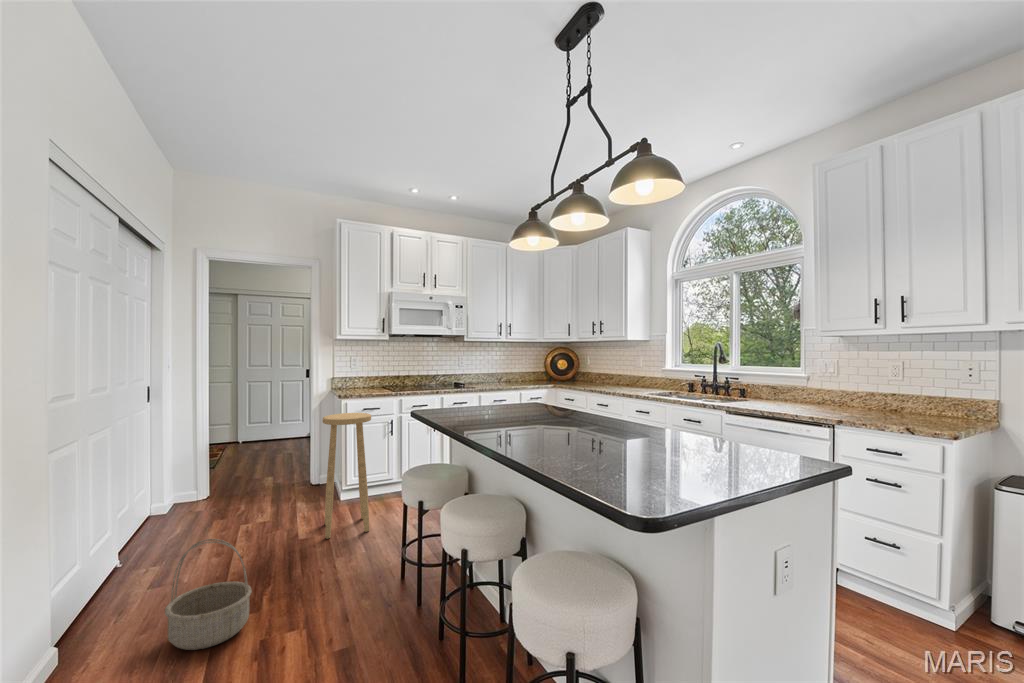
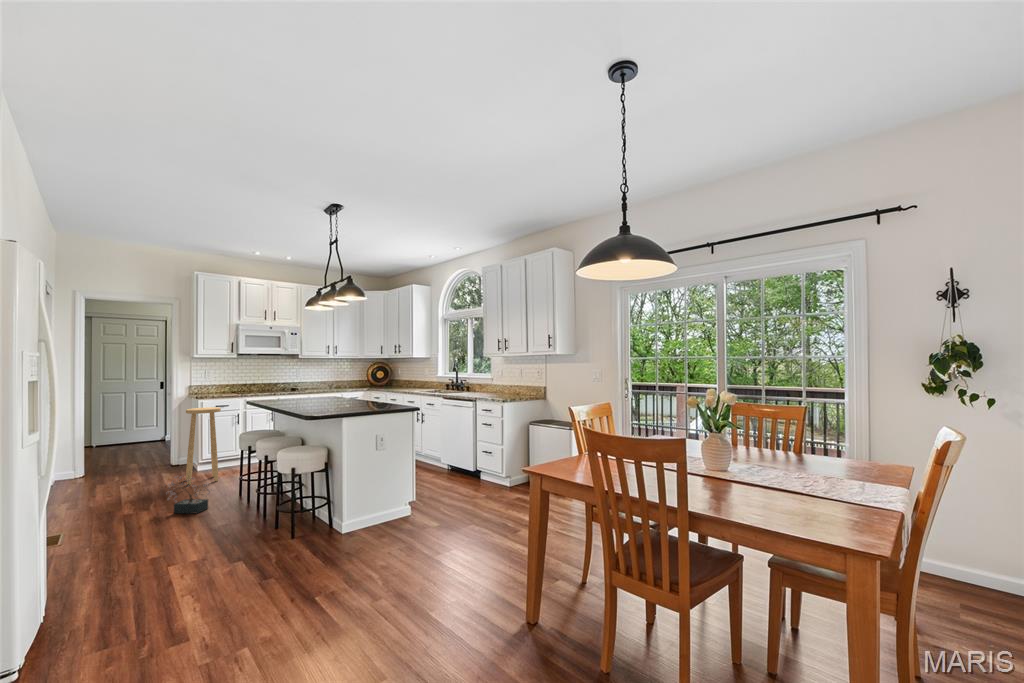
basket: present [165,539,252,650] -> none [101,465,149,518]
decorative plant: none [273,557,365,652] -> present [167,476,213,513]

